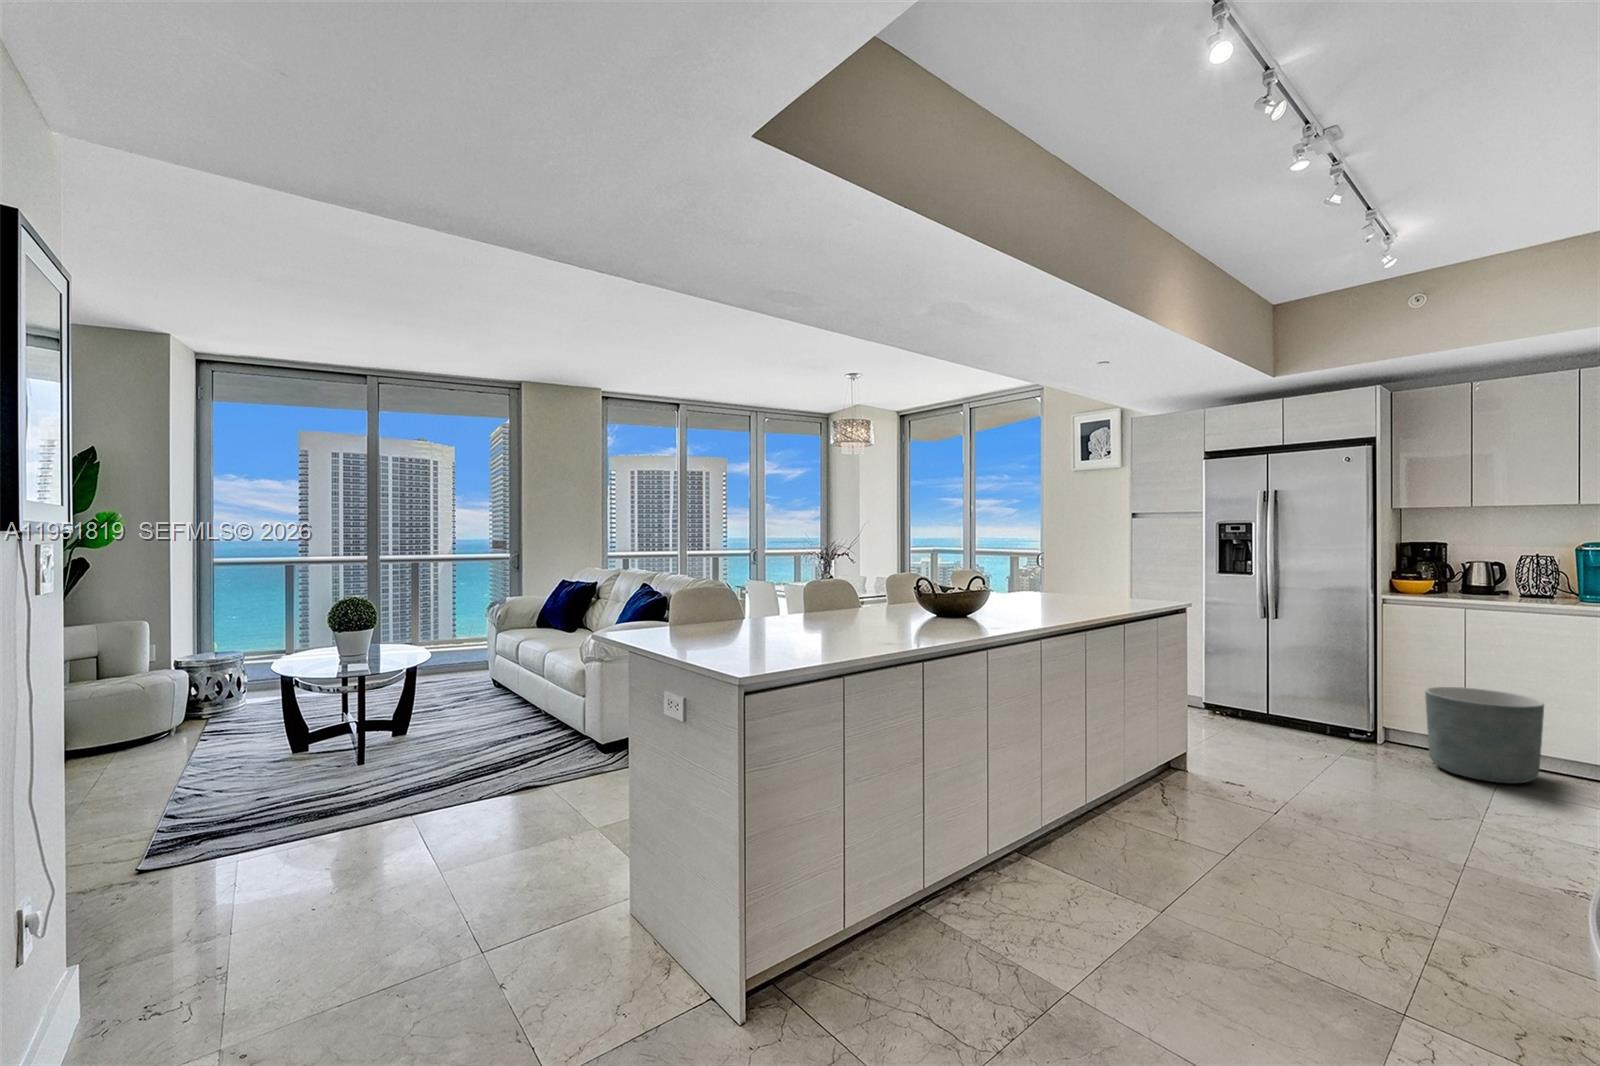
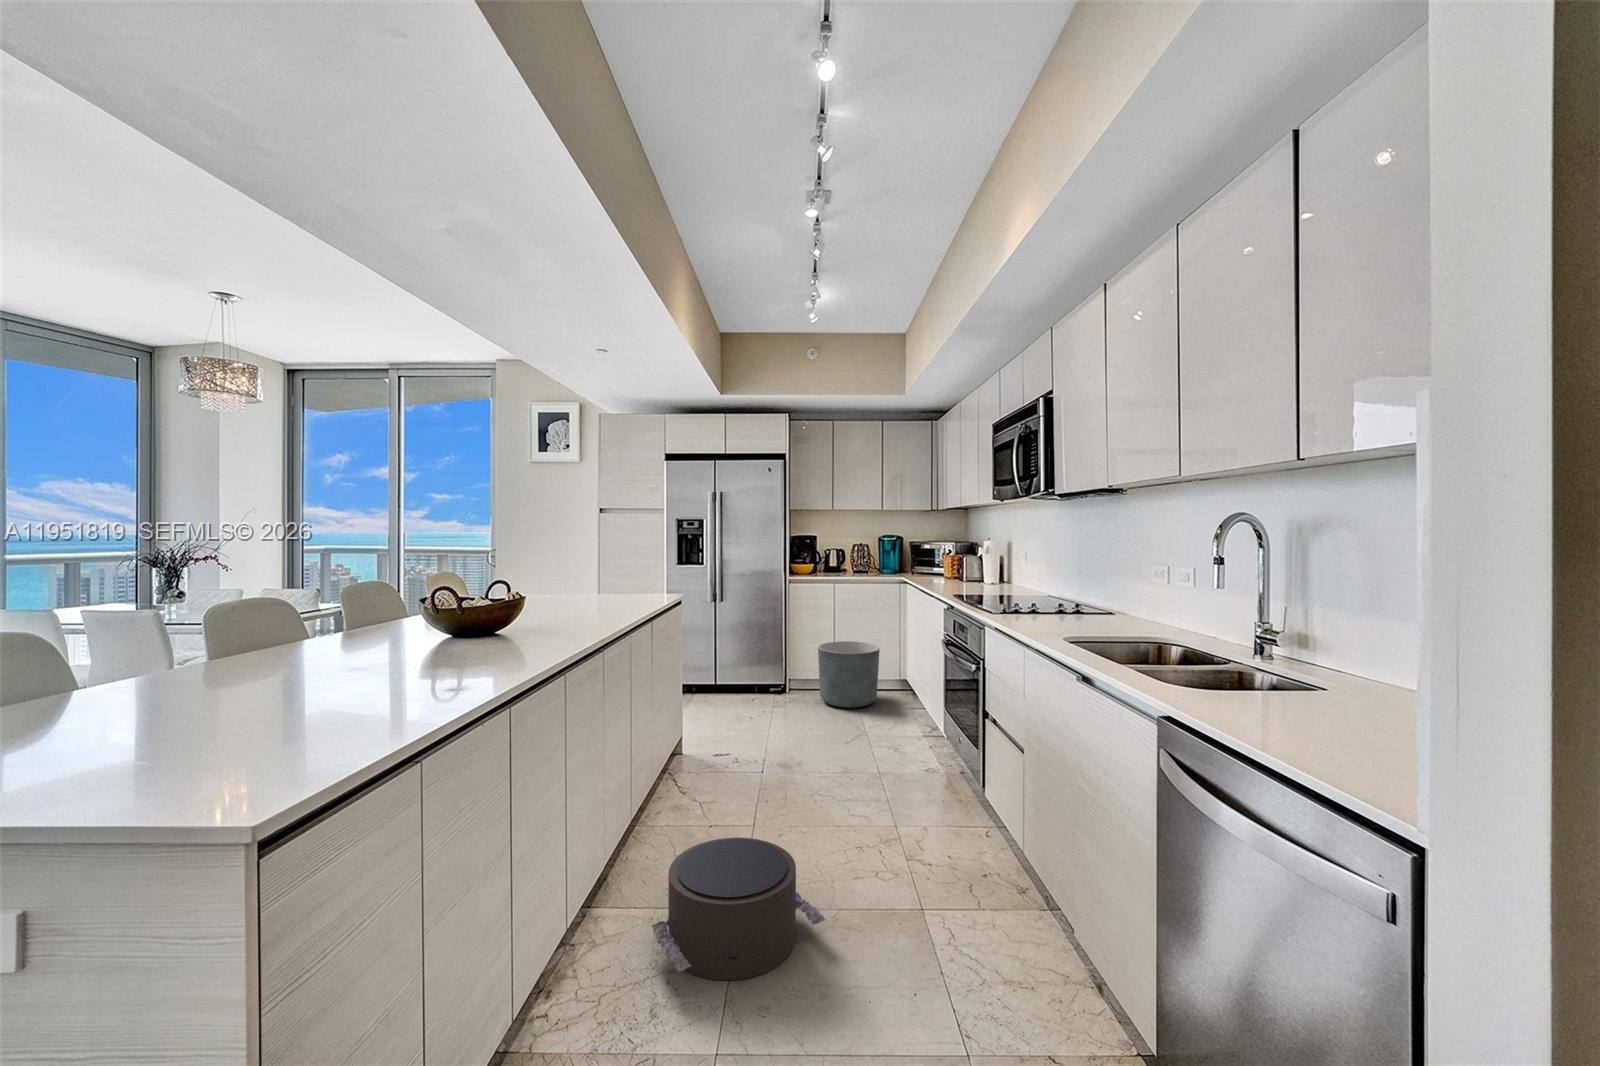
pouf: none [1063,827,1254,965] -> present [651,838,825,980]

